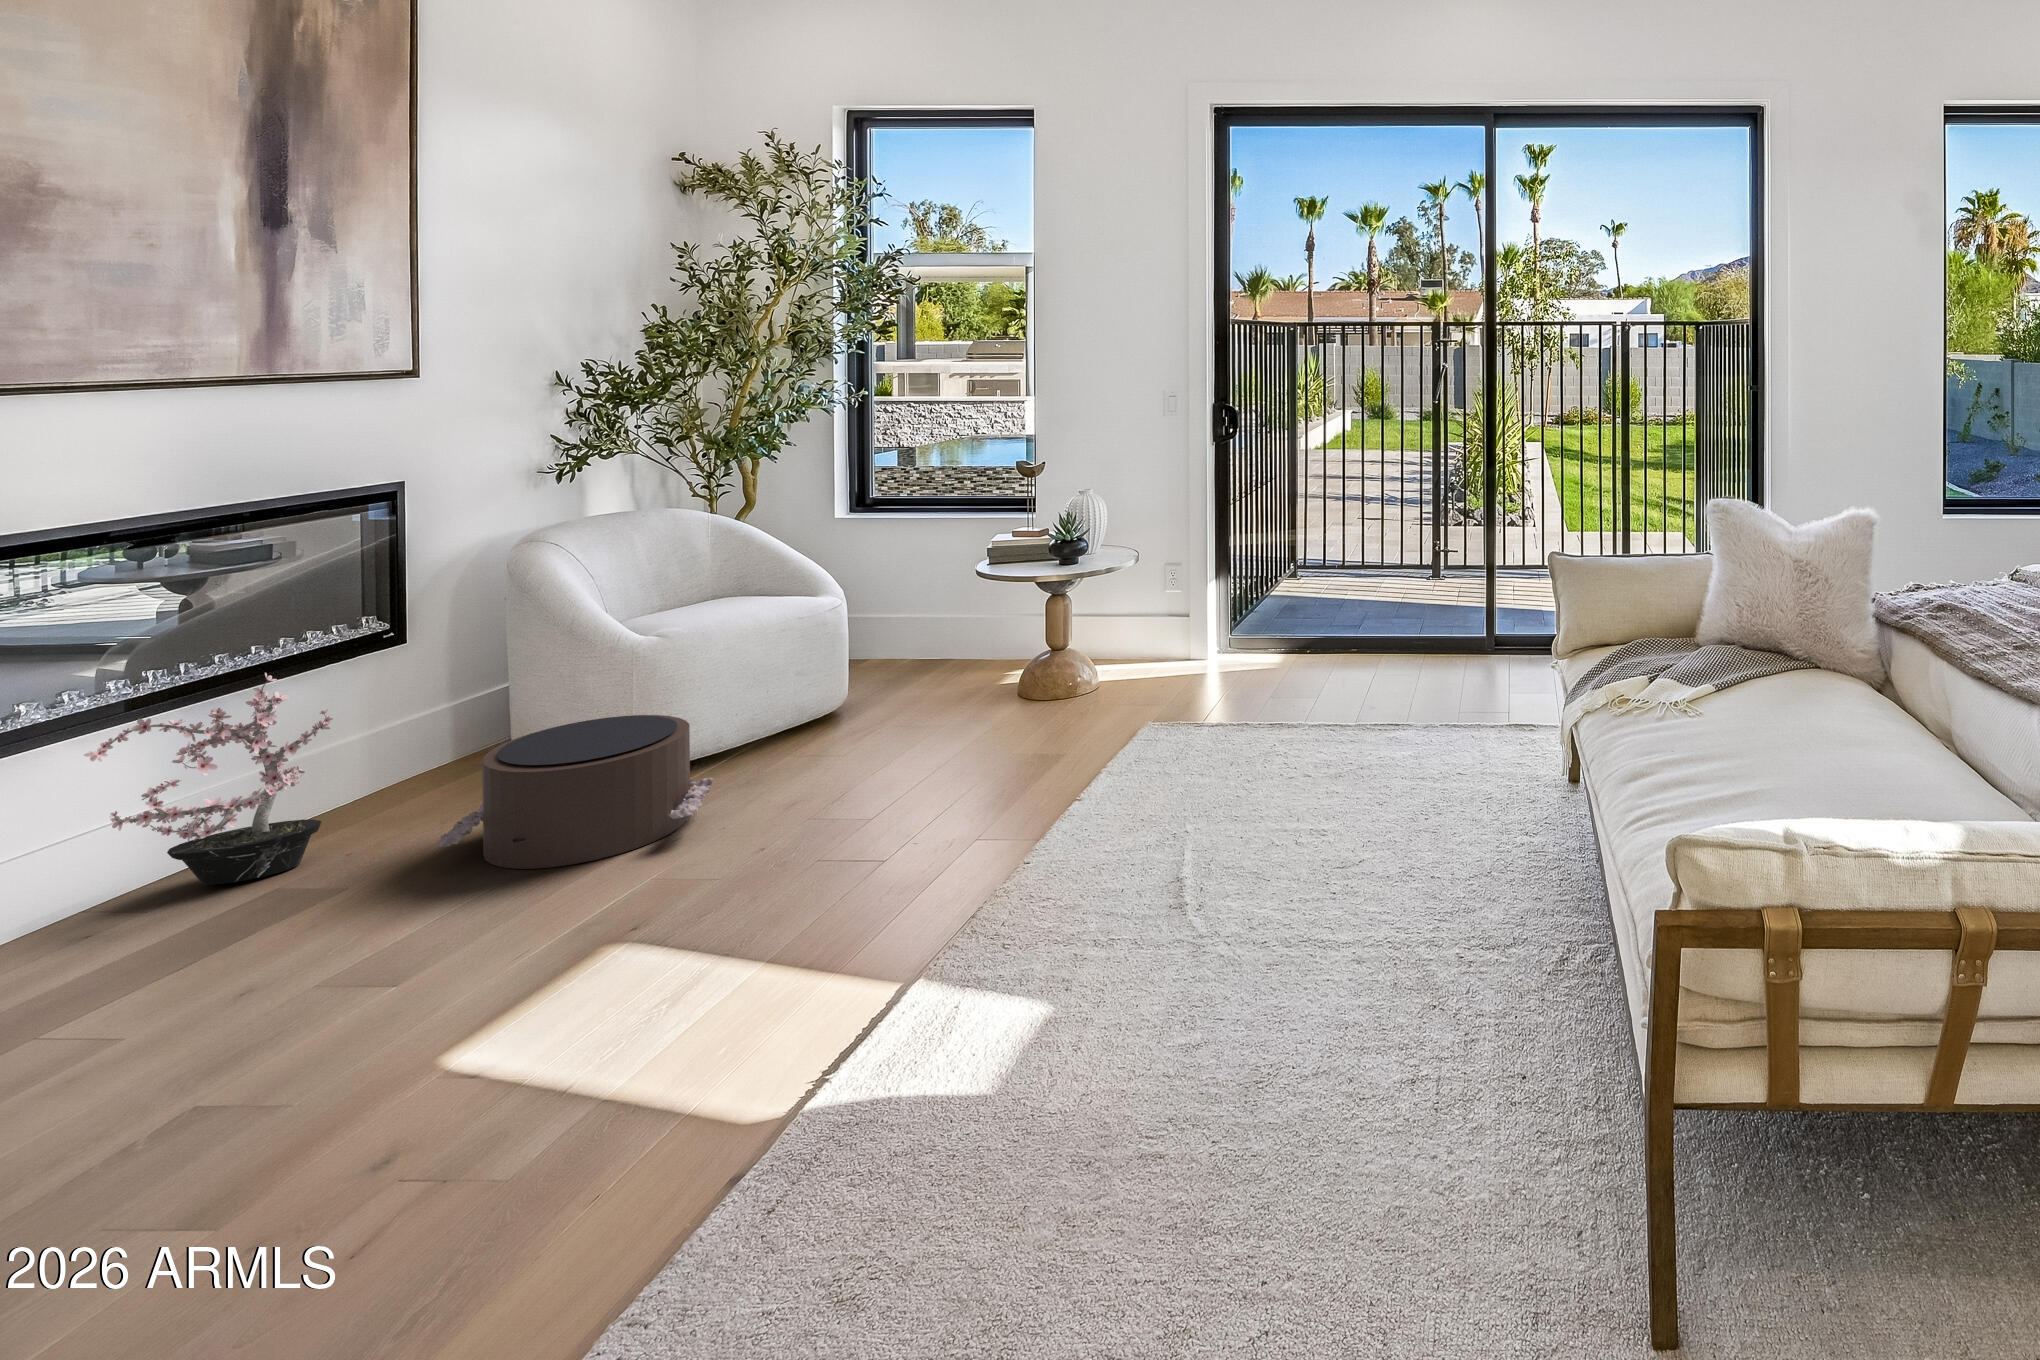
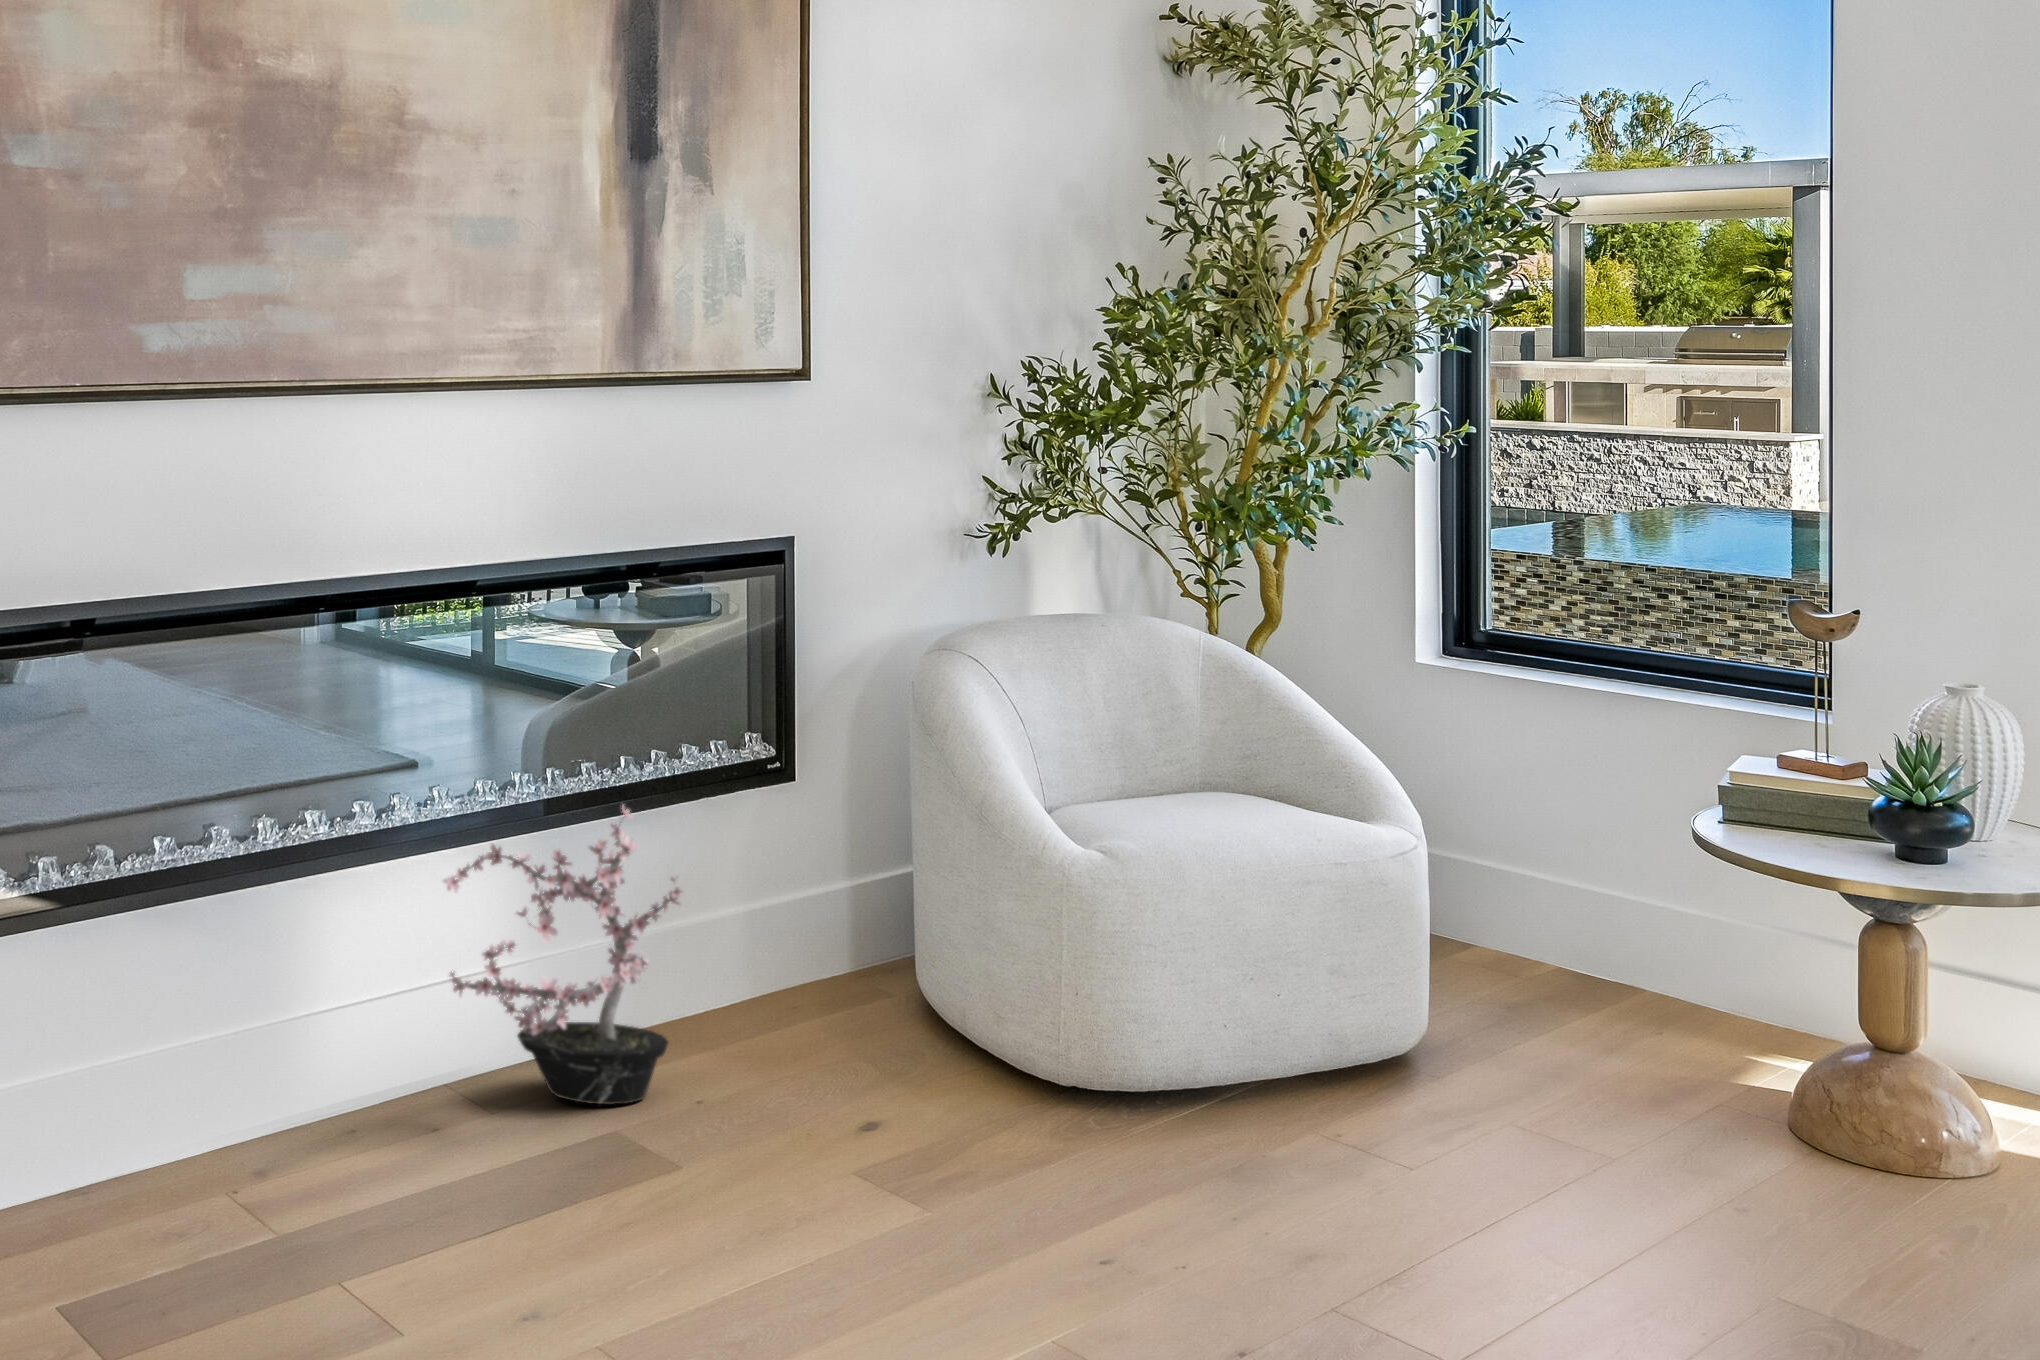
pouf: present [436,715,714,869] -> none [769,979,1163,1255]

